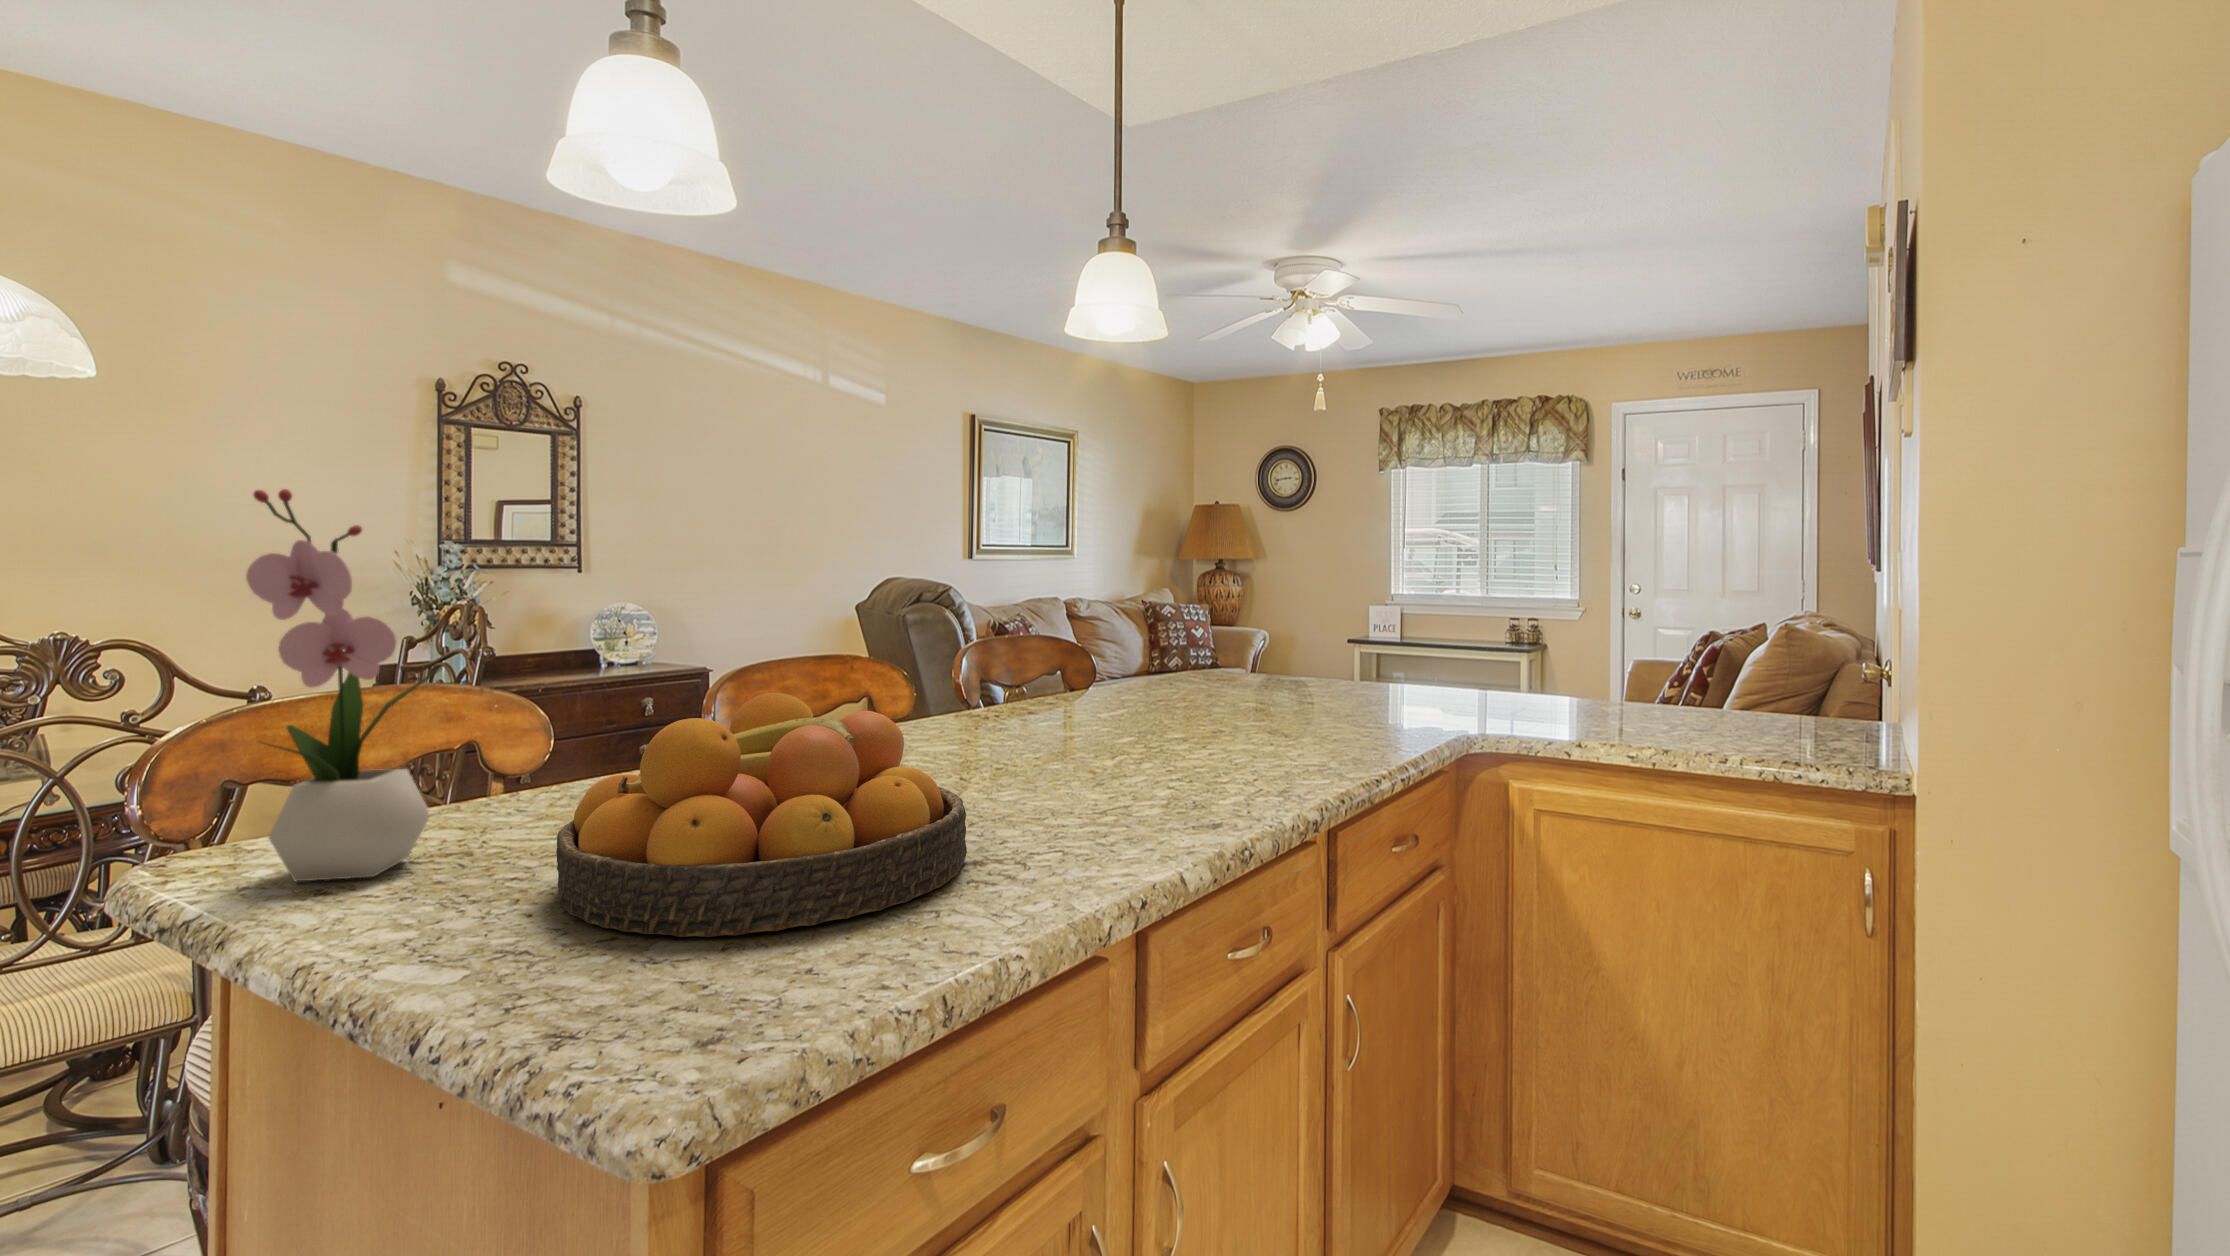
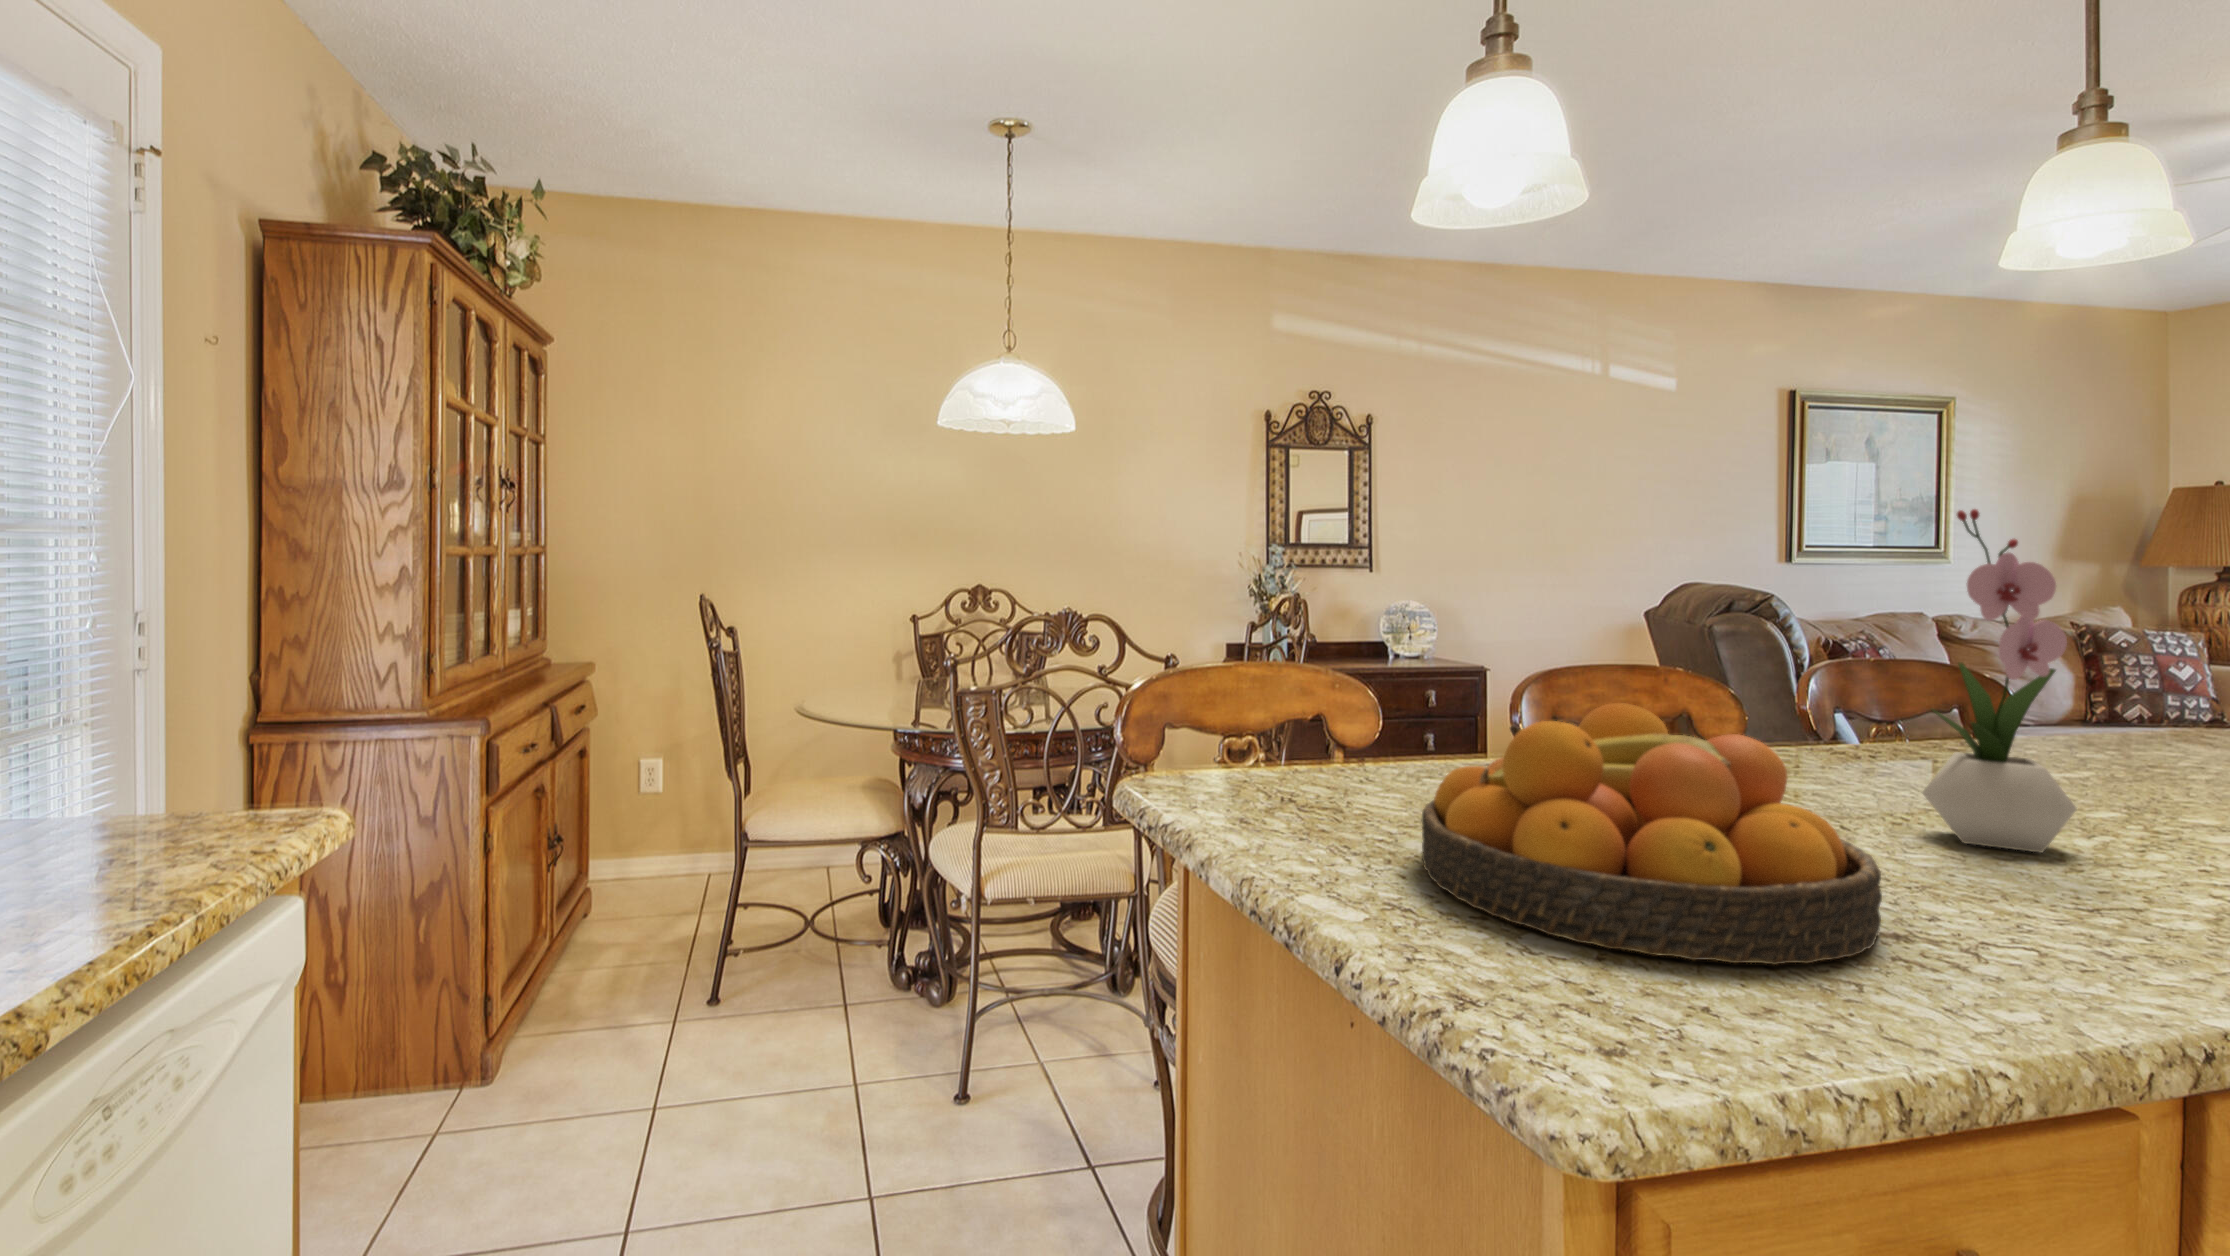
flower arrangement: present [246,489,442,881] -> present [1922,509,2076,853]

